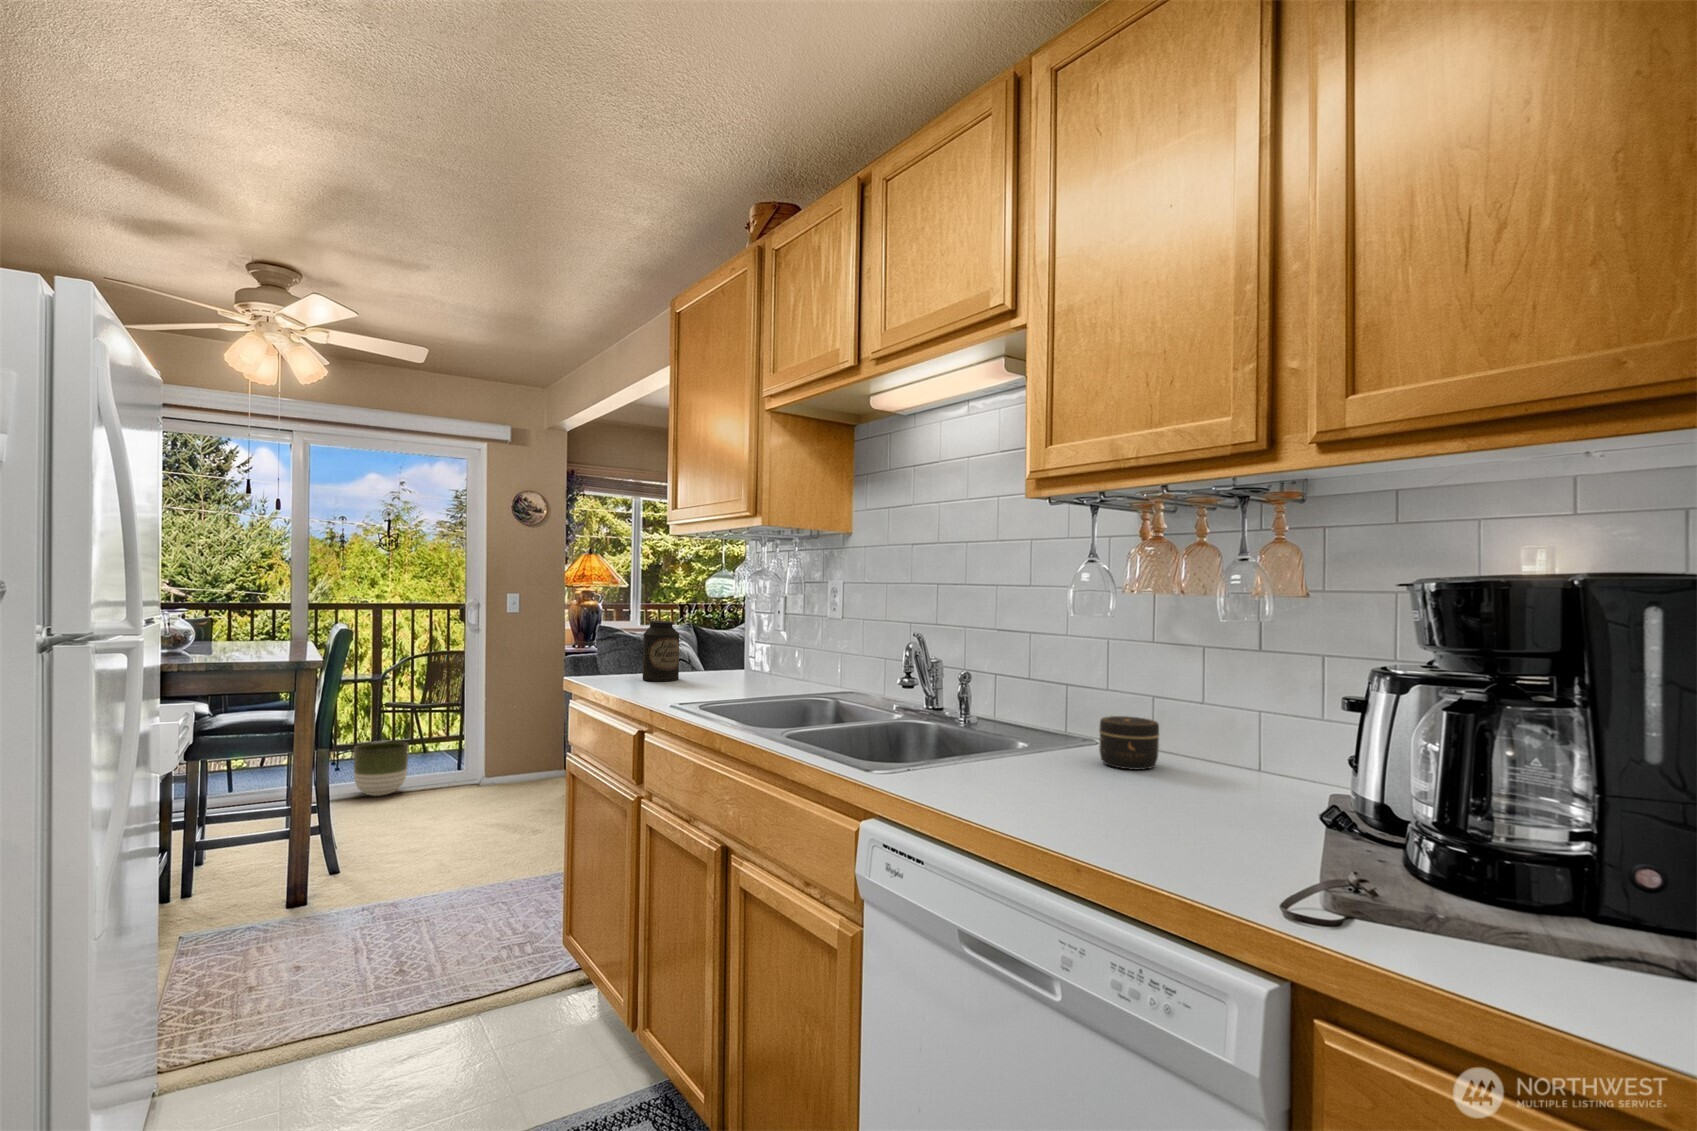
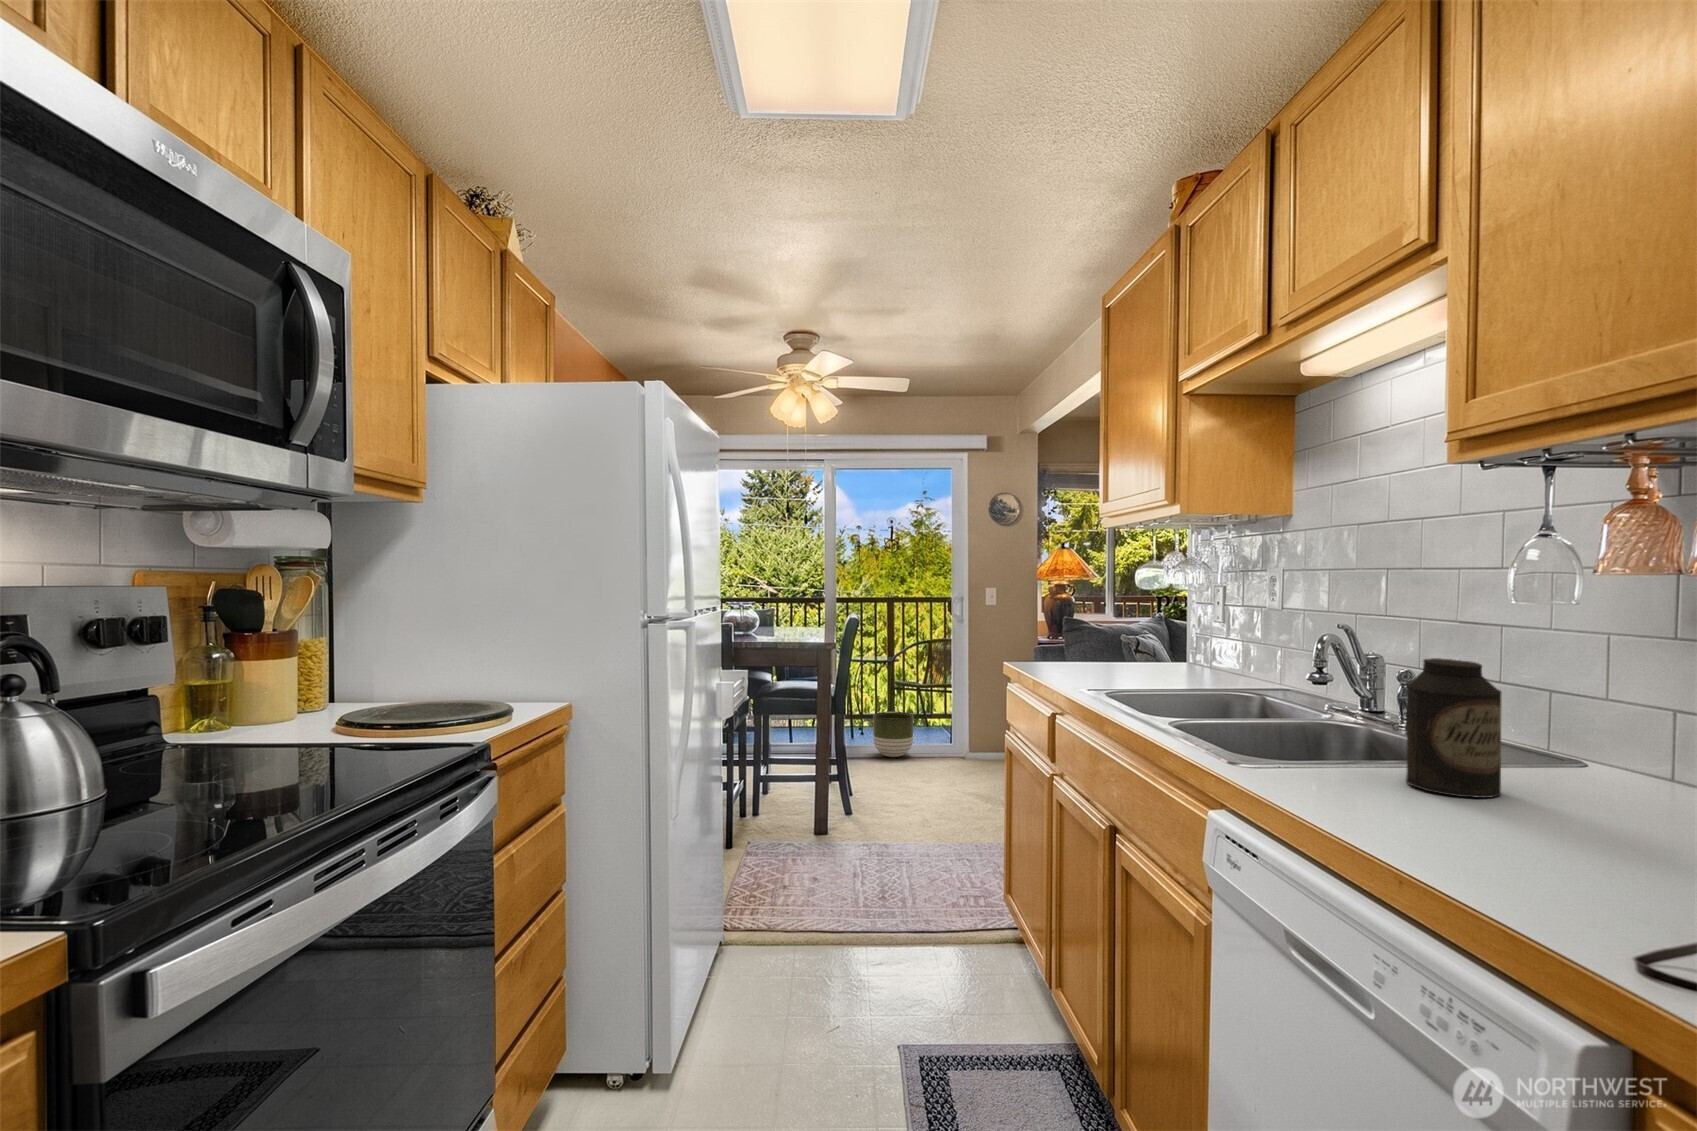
canister: present [642,620,679,681] -> present [1406,658,1501,798]
jar: present [1099,716,1159,770] -> none [1545,730,1638,799]

